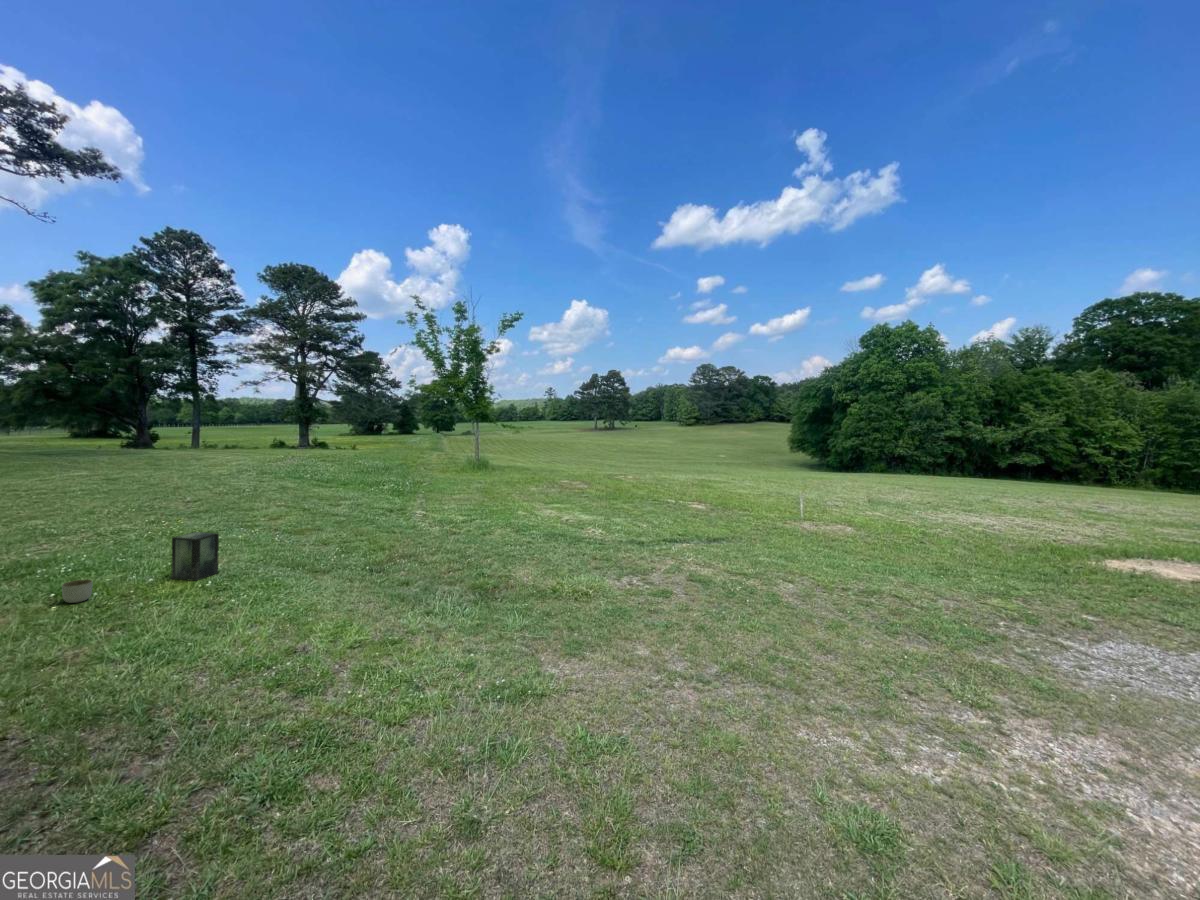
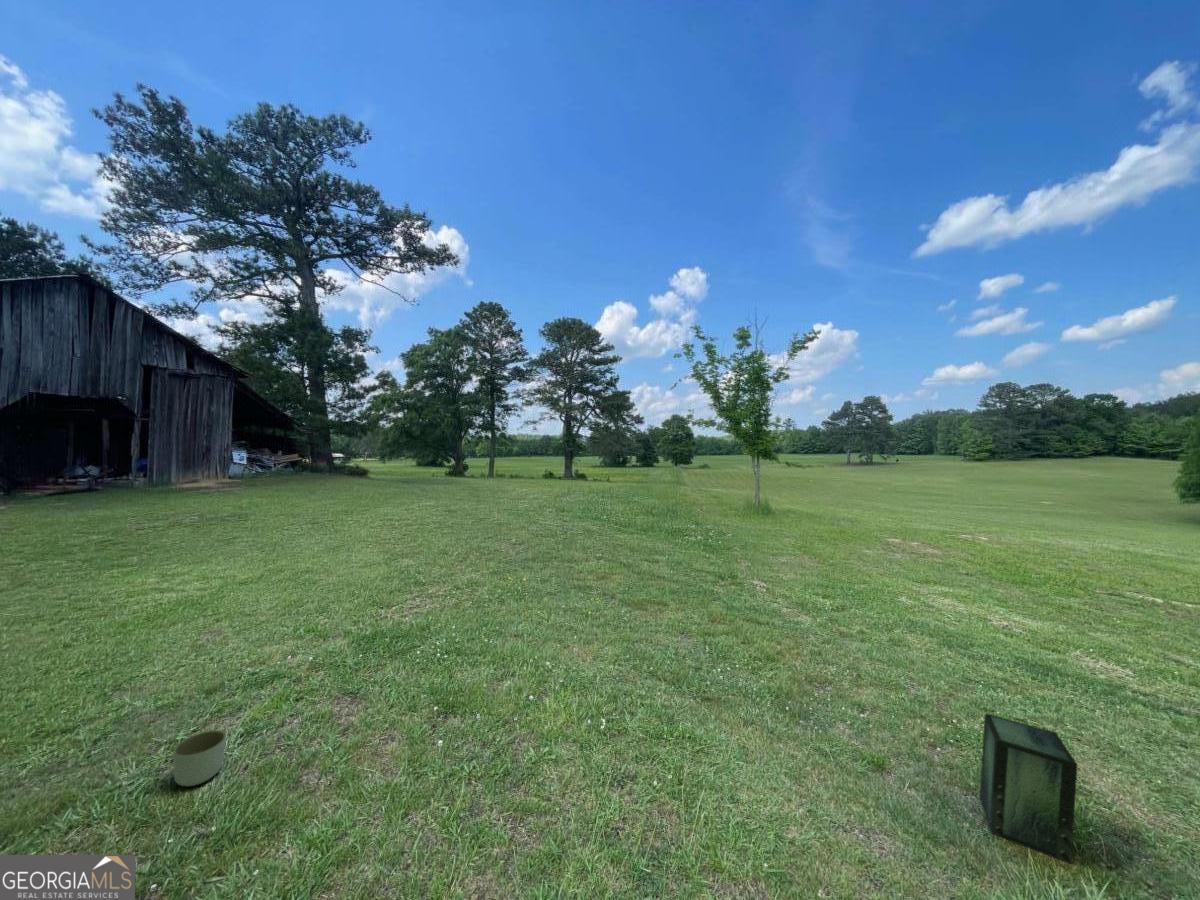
storage box: present [171,532,219,581] -> present [980,714,1077,864]

